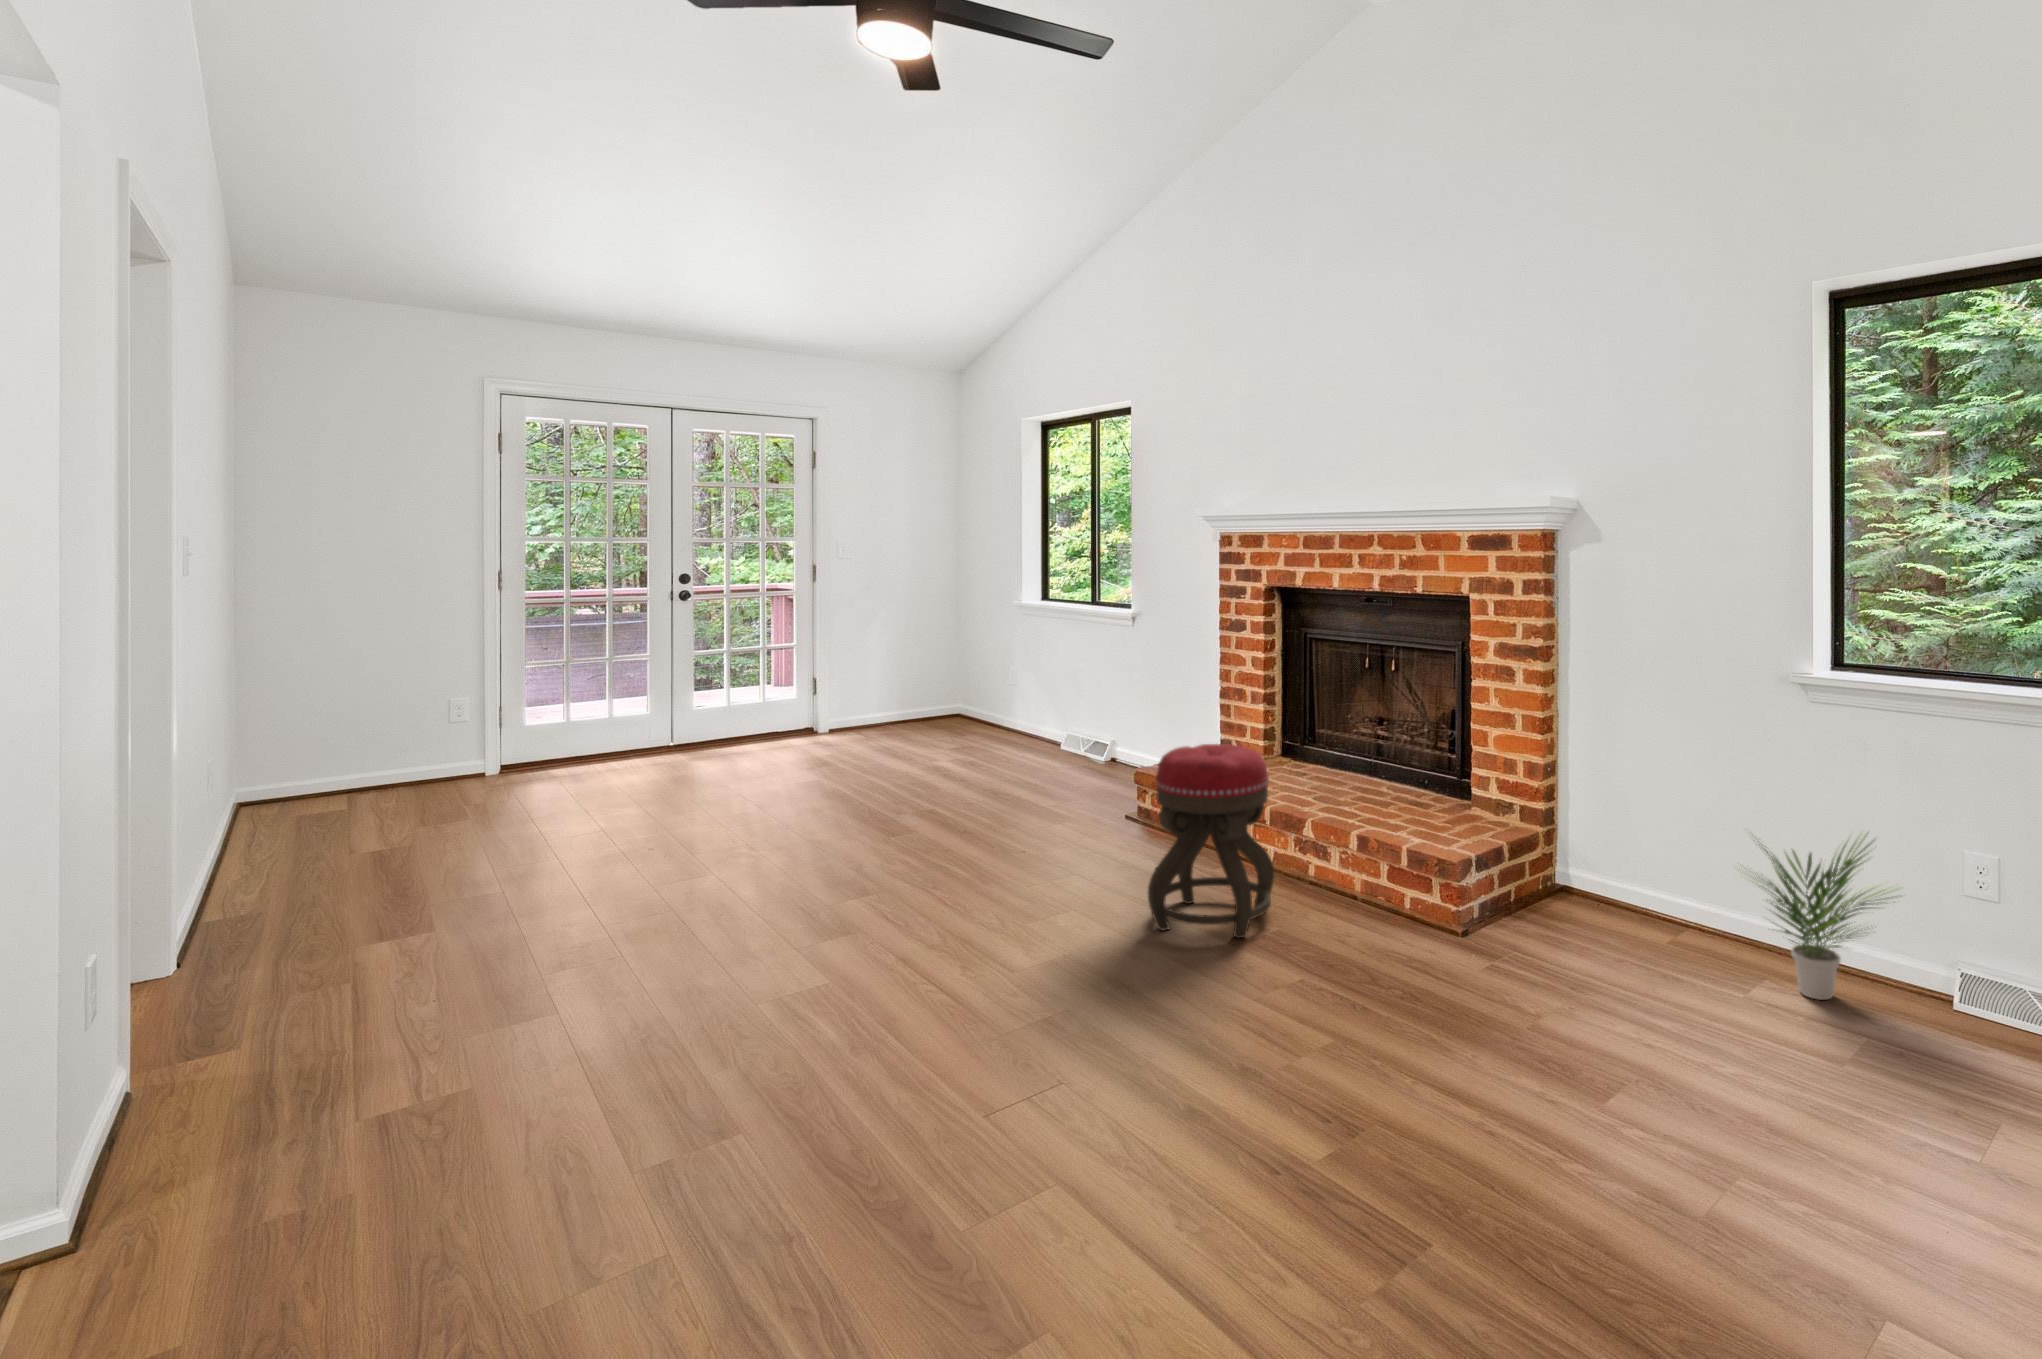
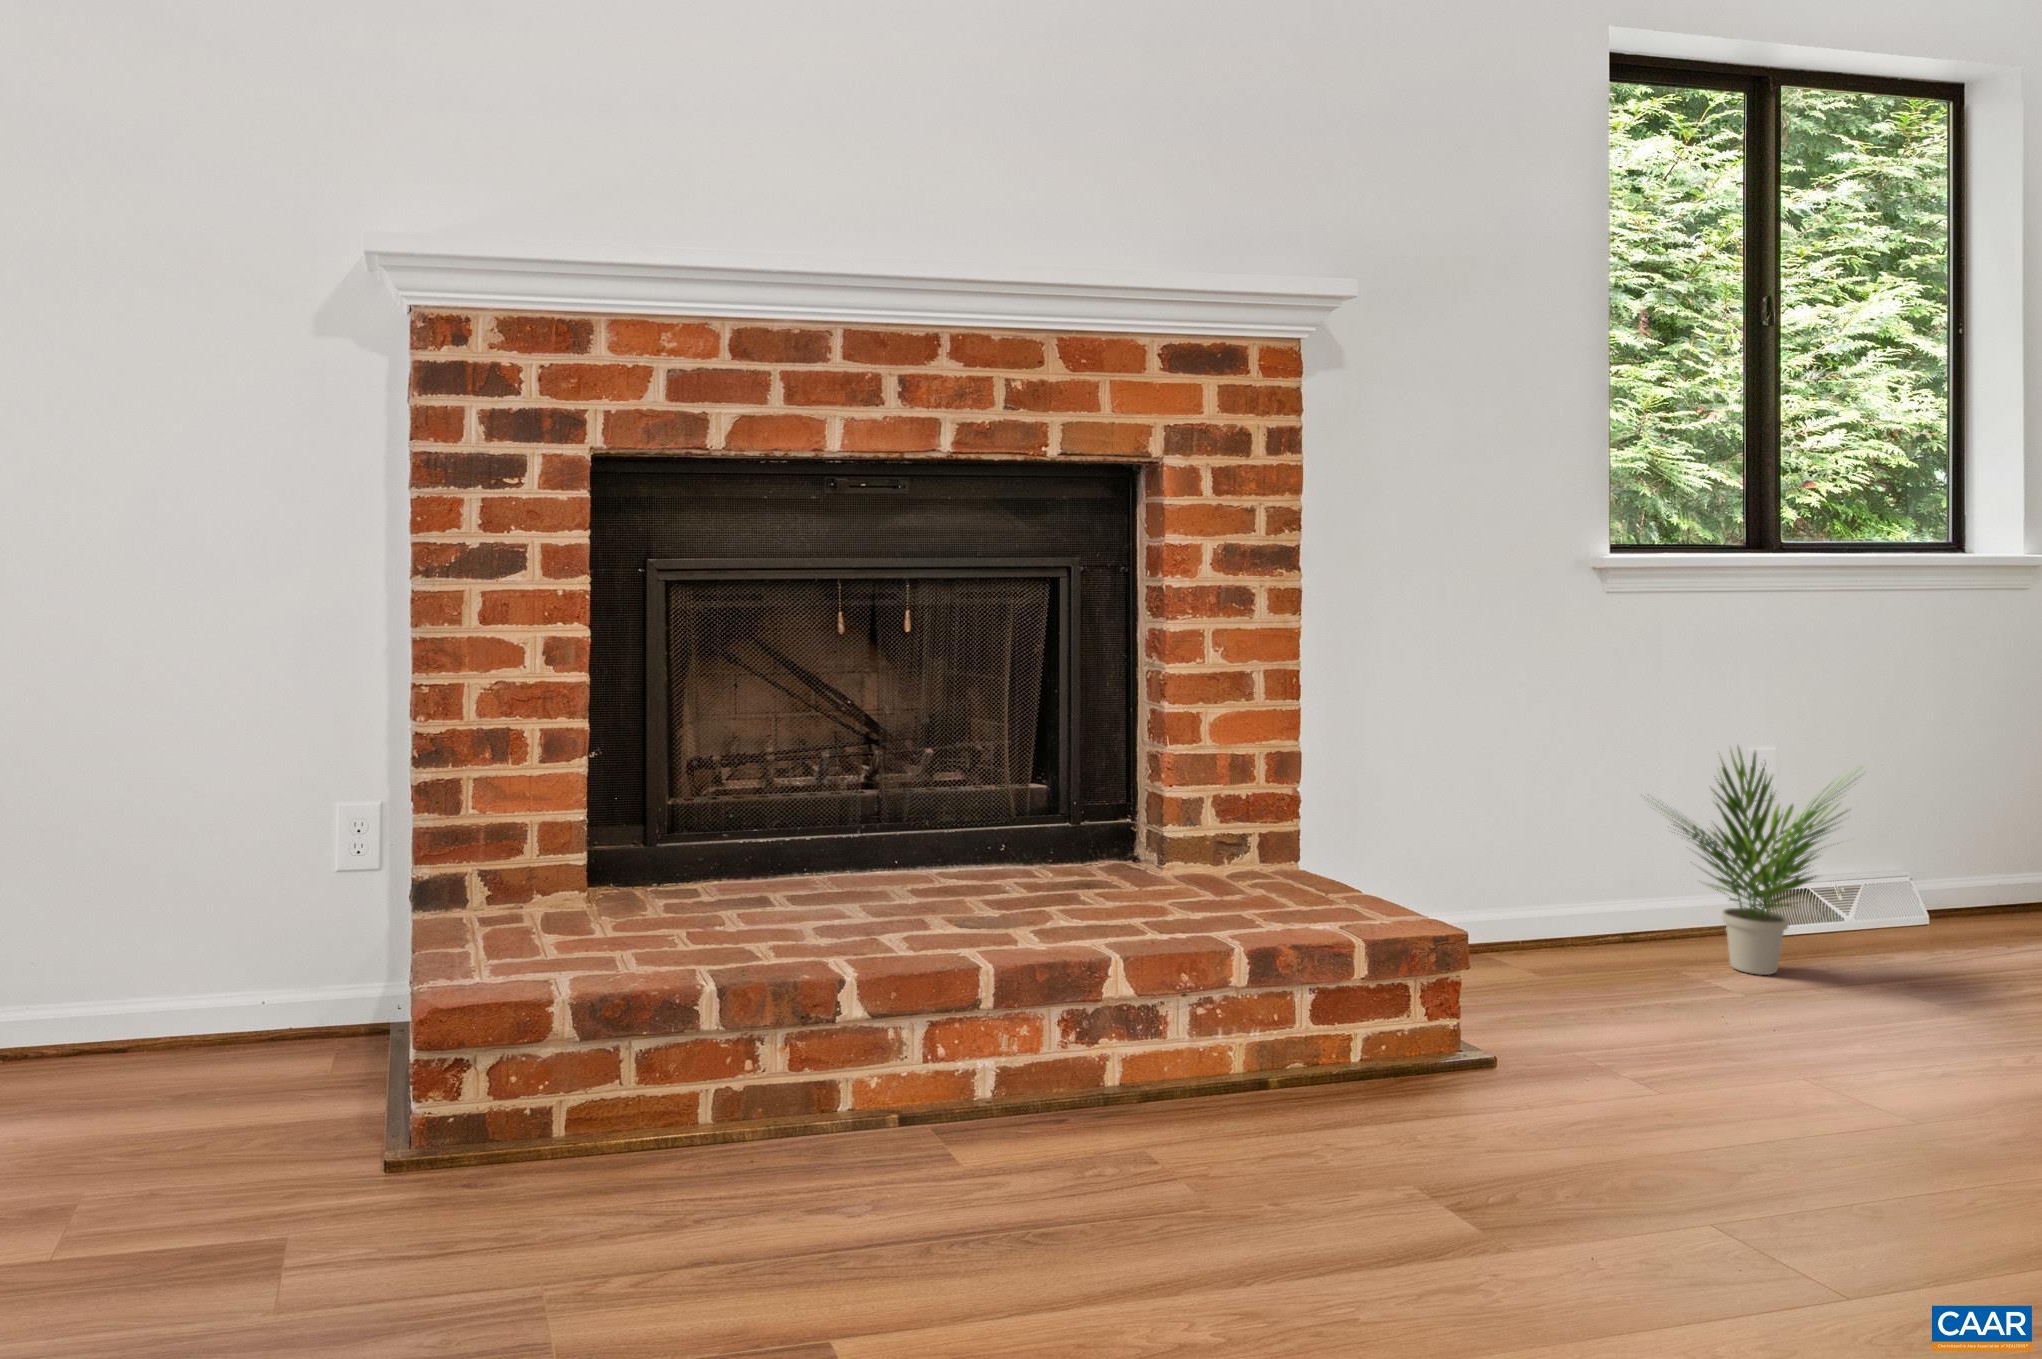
ottoman: present [1148,744,1274,938] -> none [1174,795,1521,1297]

